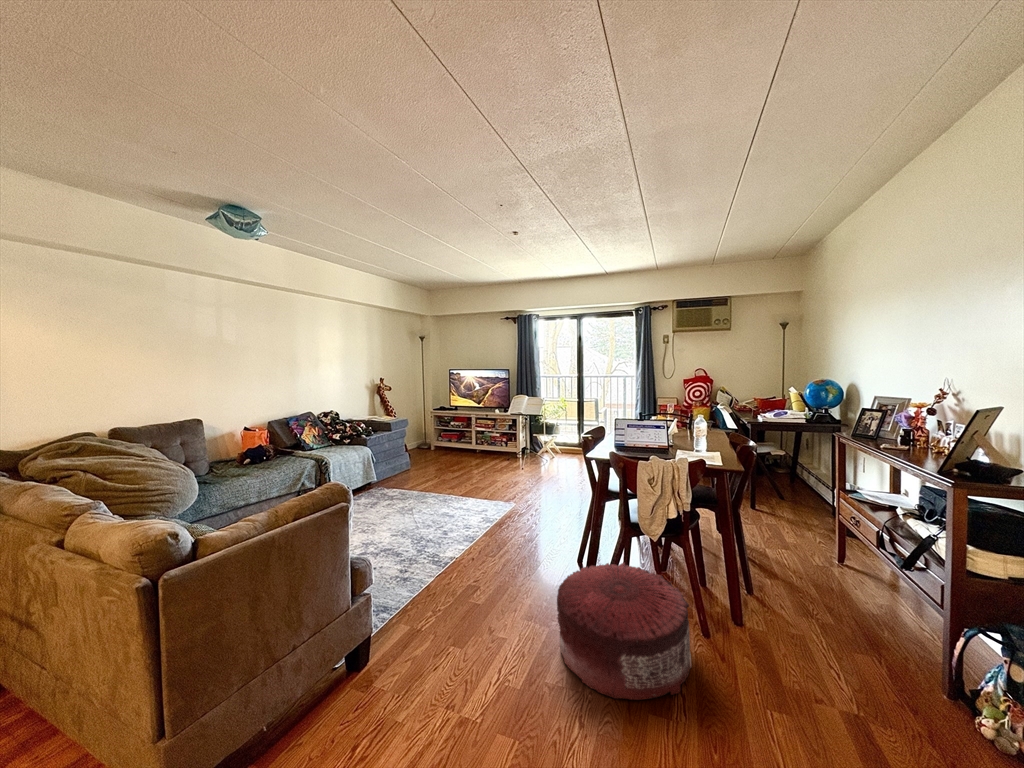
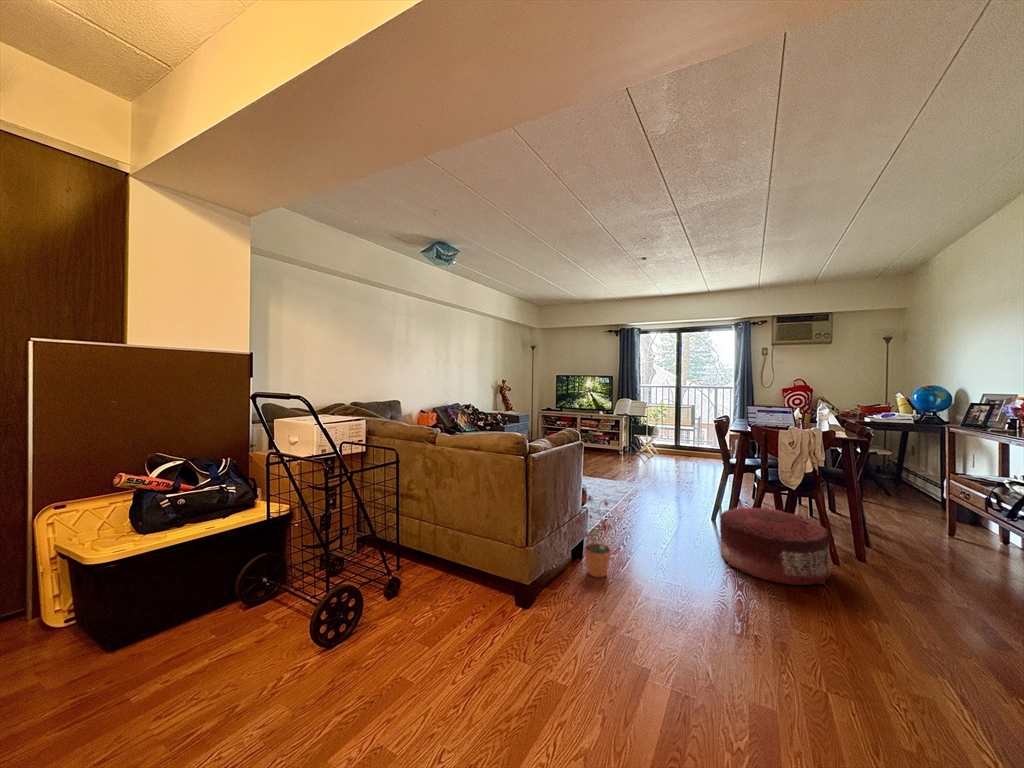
potted plant: none [313,590,385,723] -> present [575,495,613,577]

